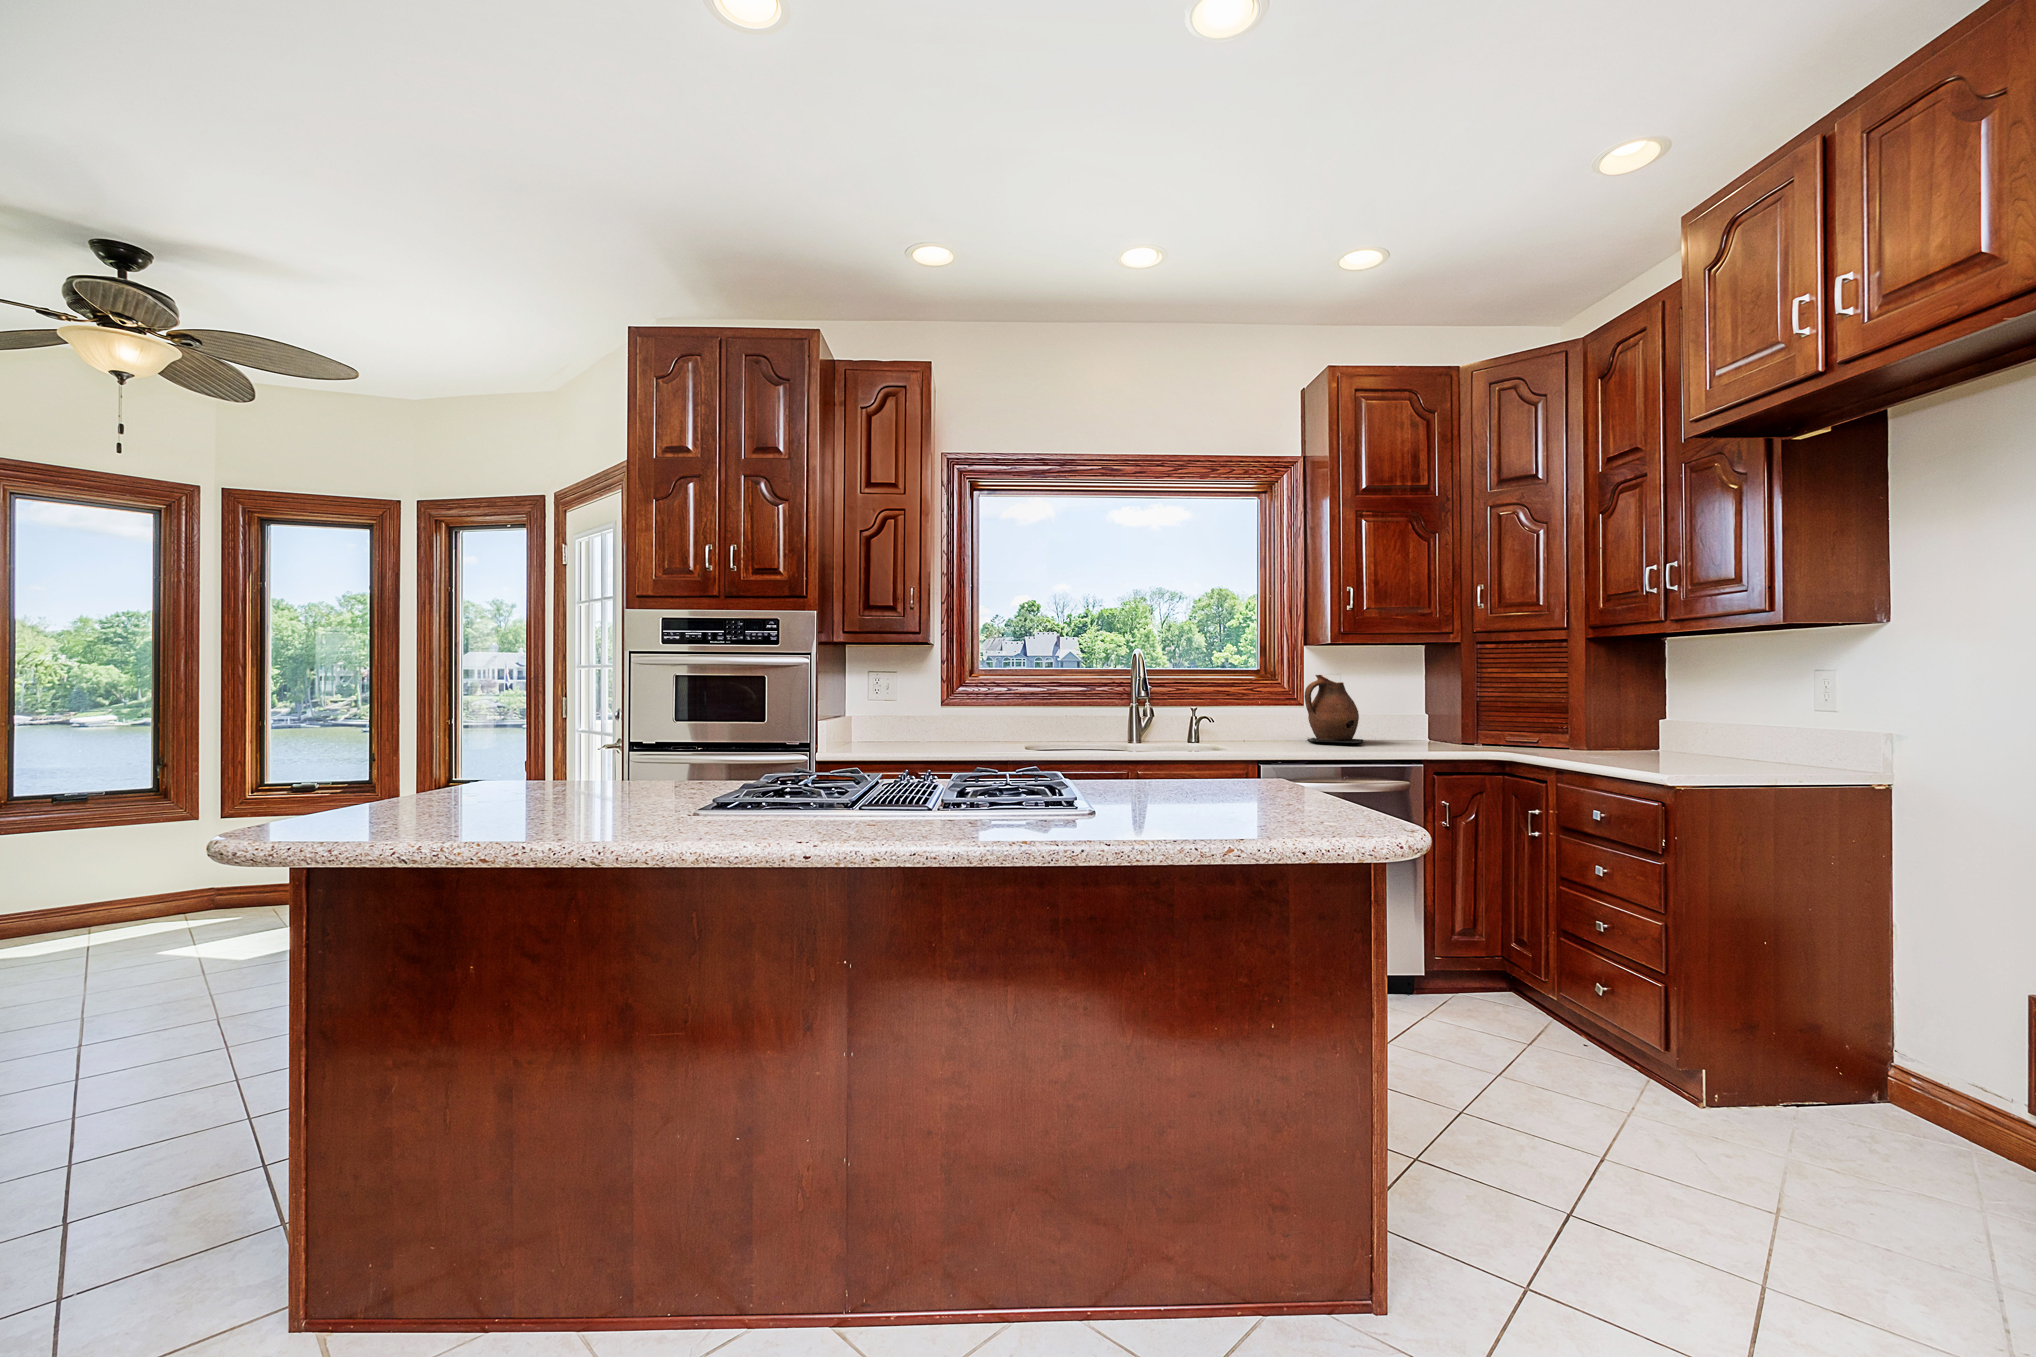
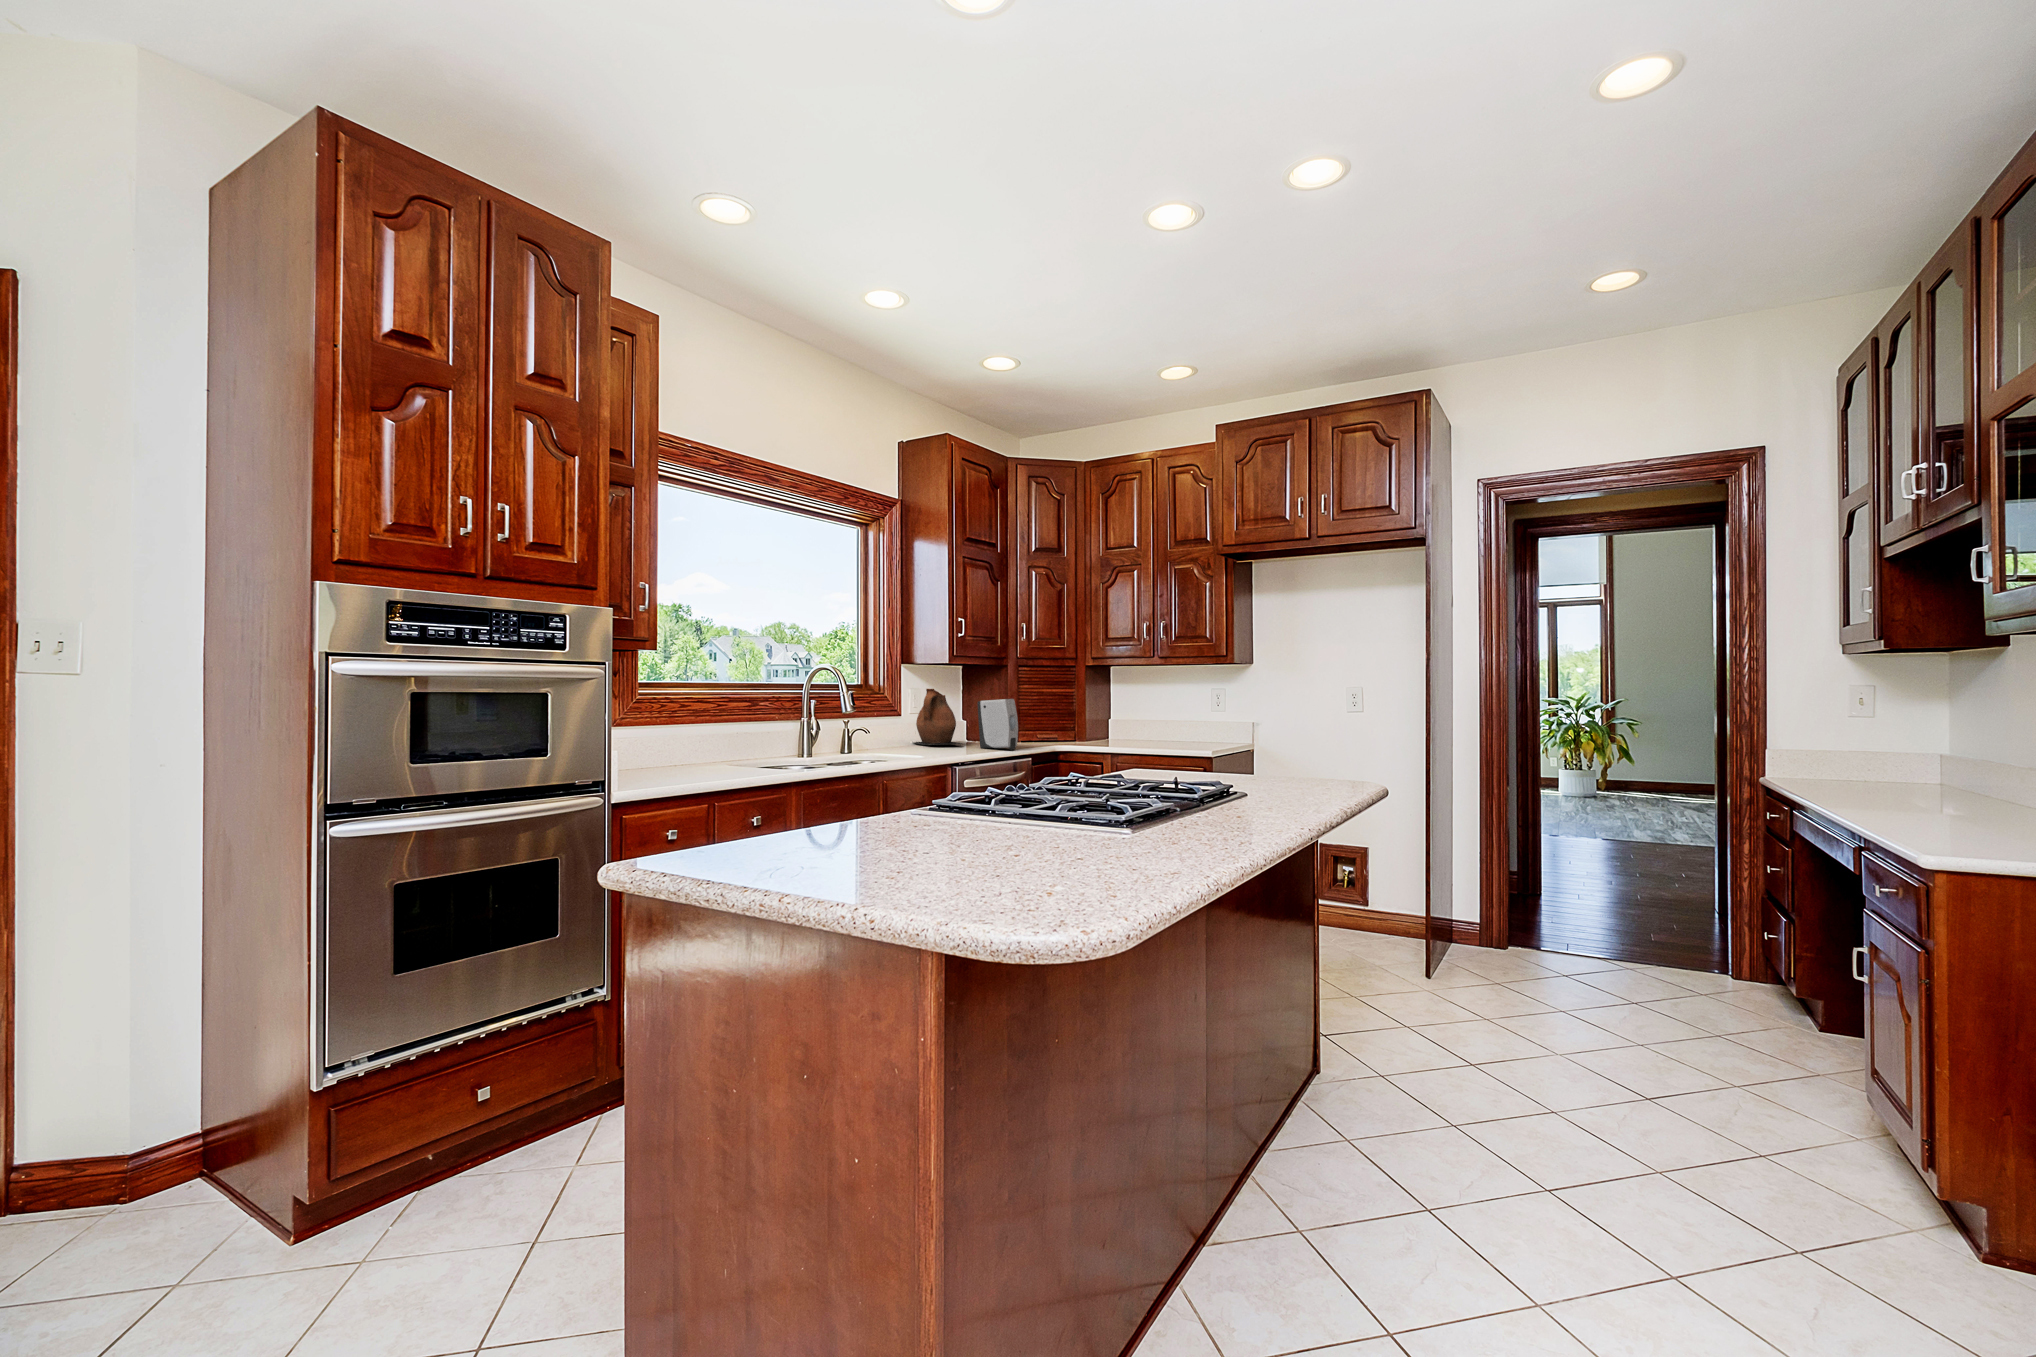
soap dispenser: none [1372,687,1425,753] -> present [977,699,1018,750]

